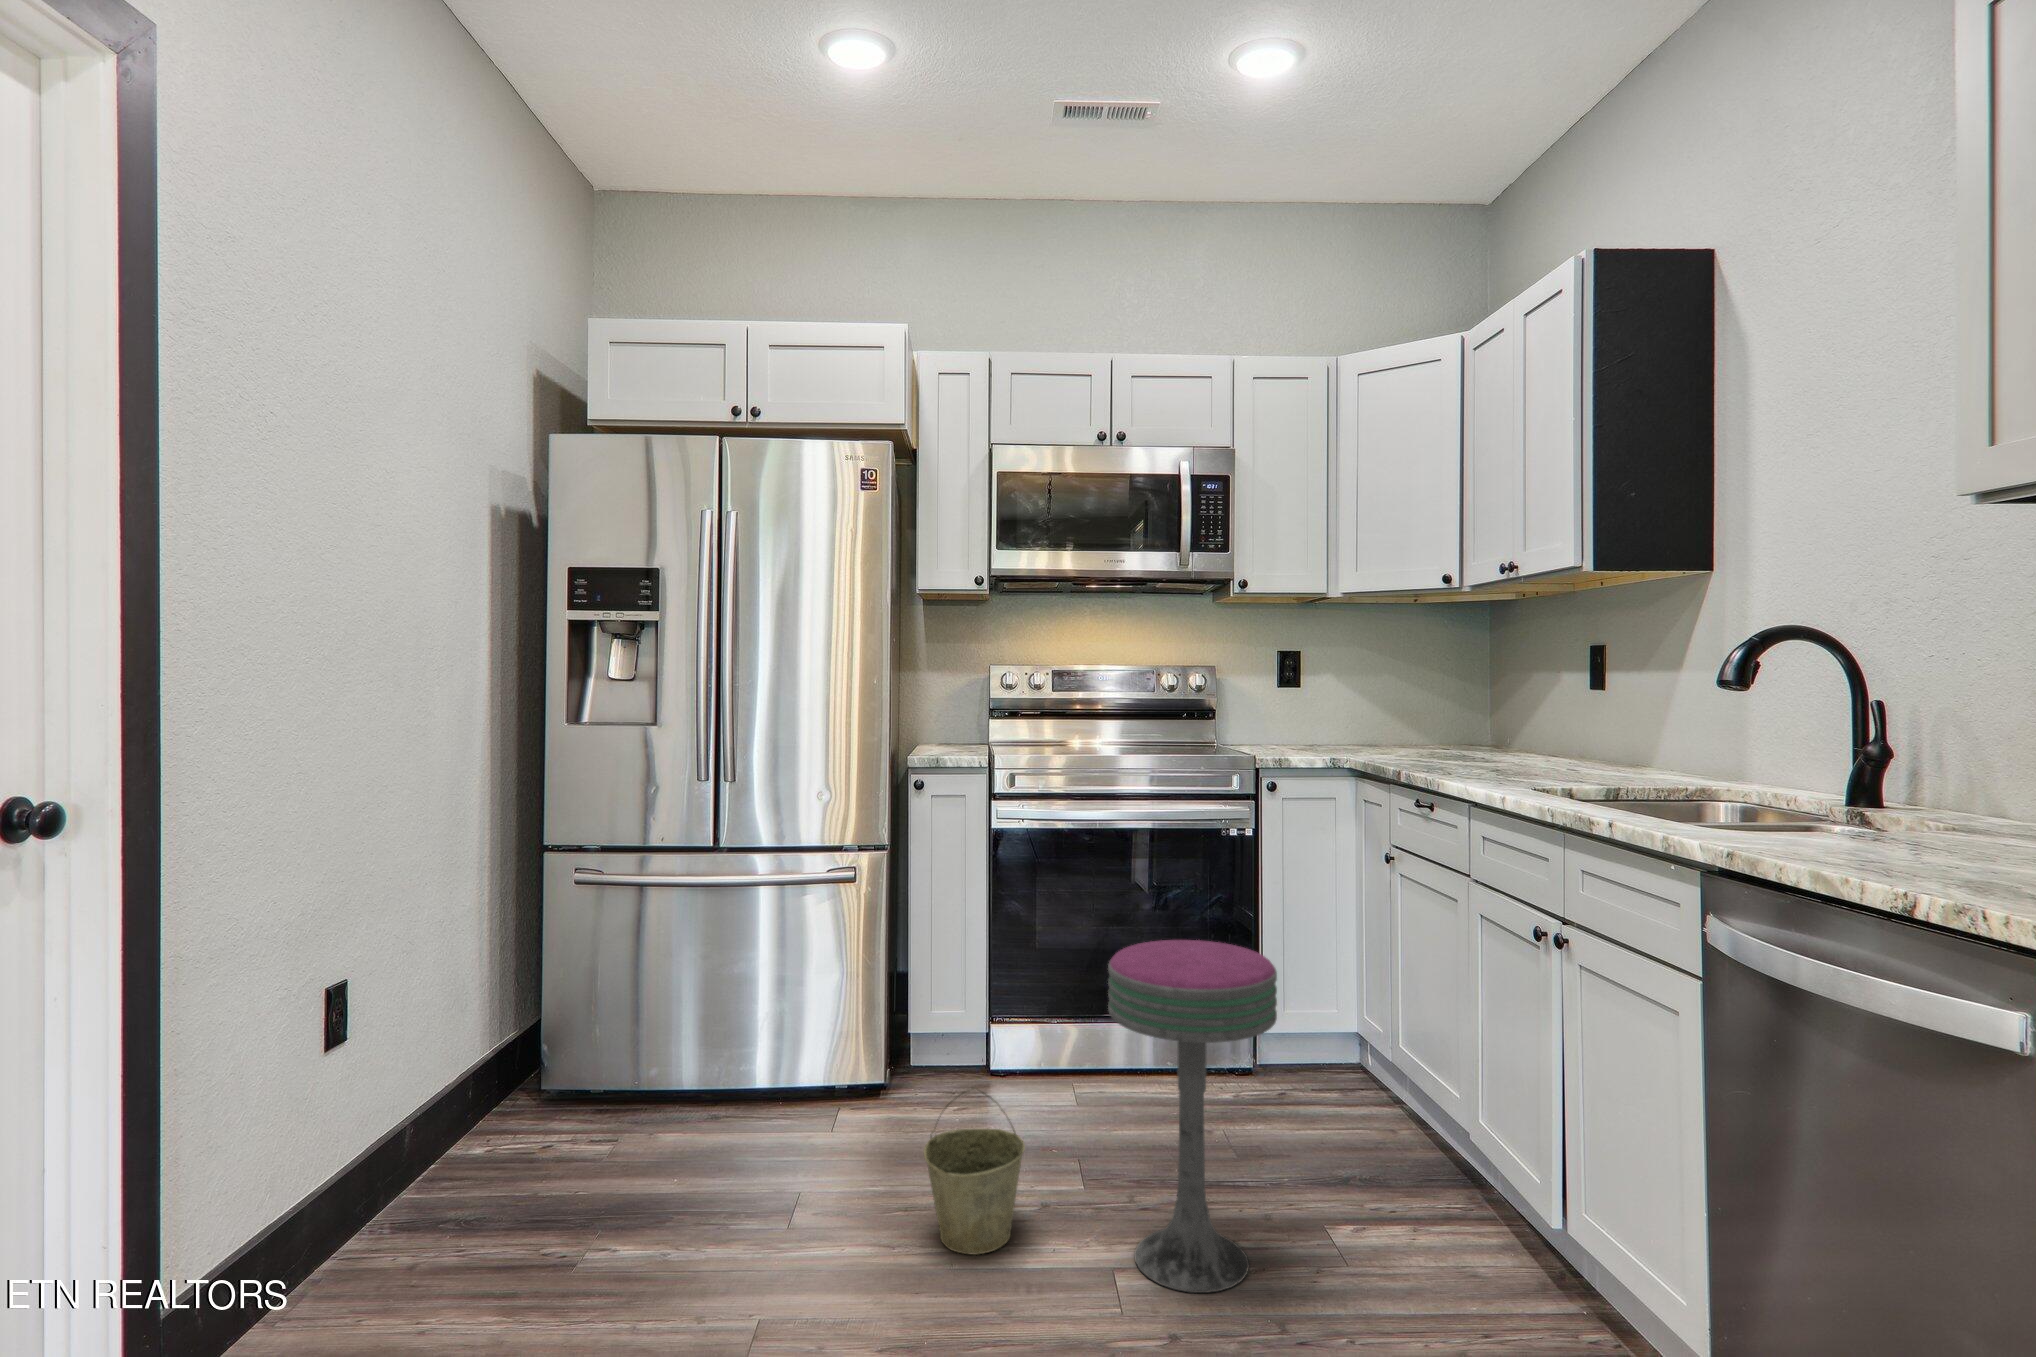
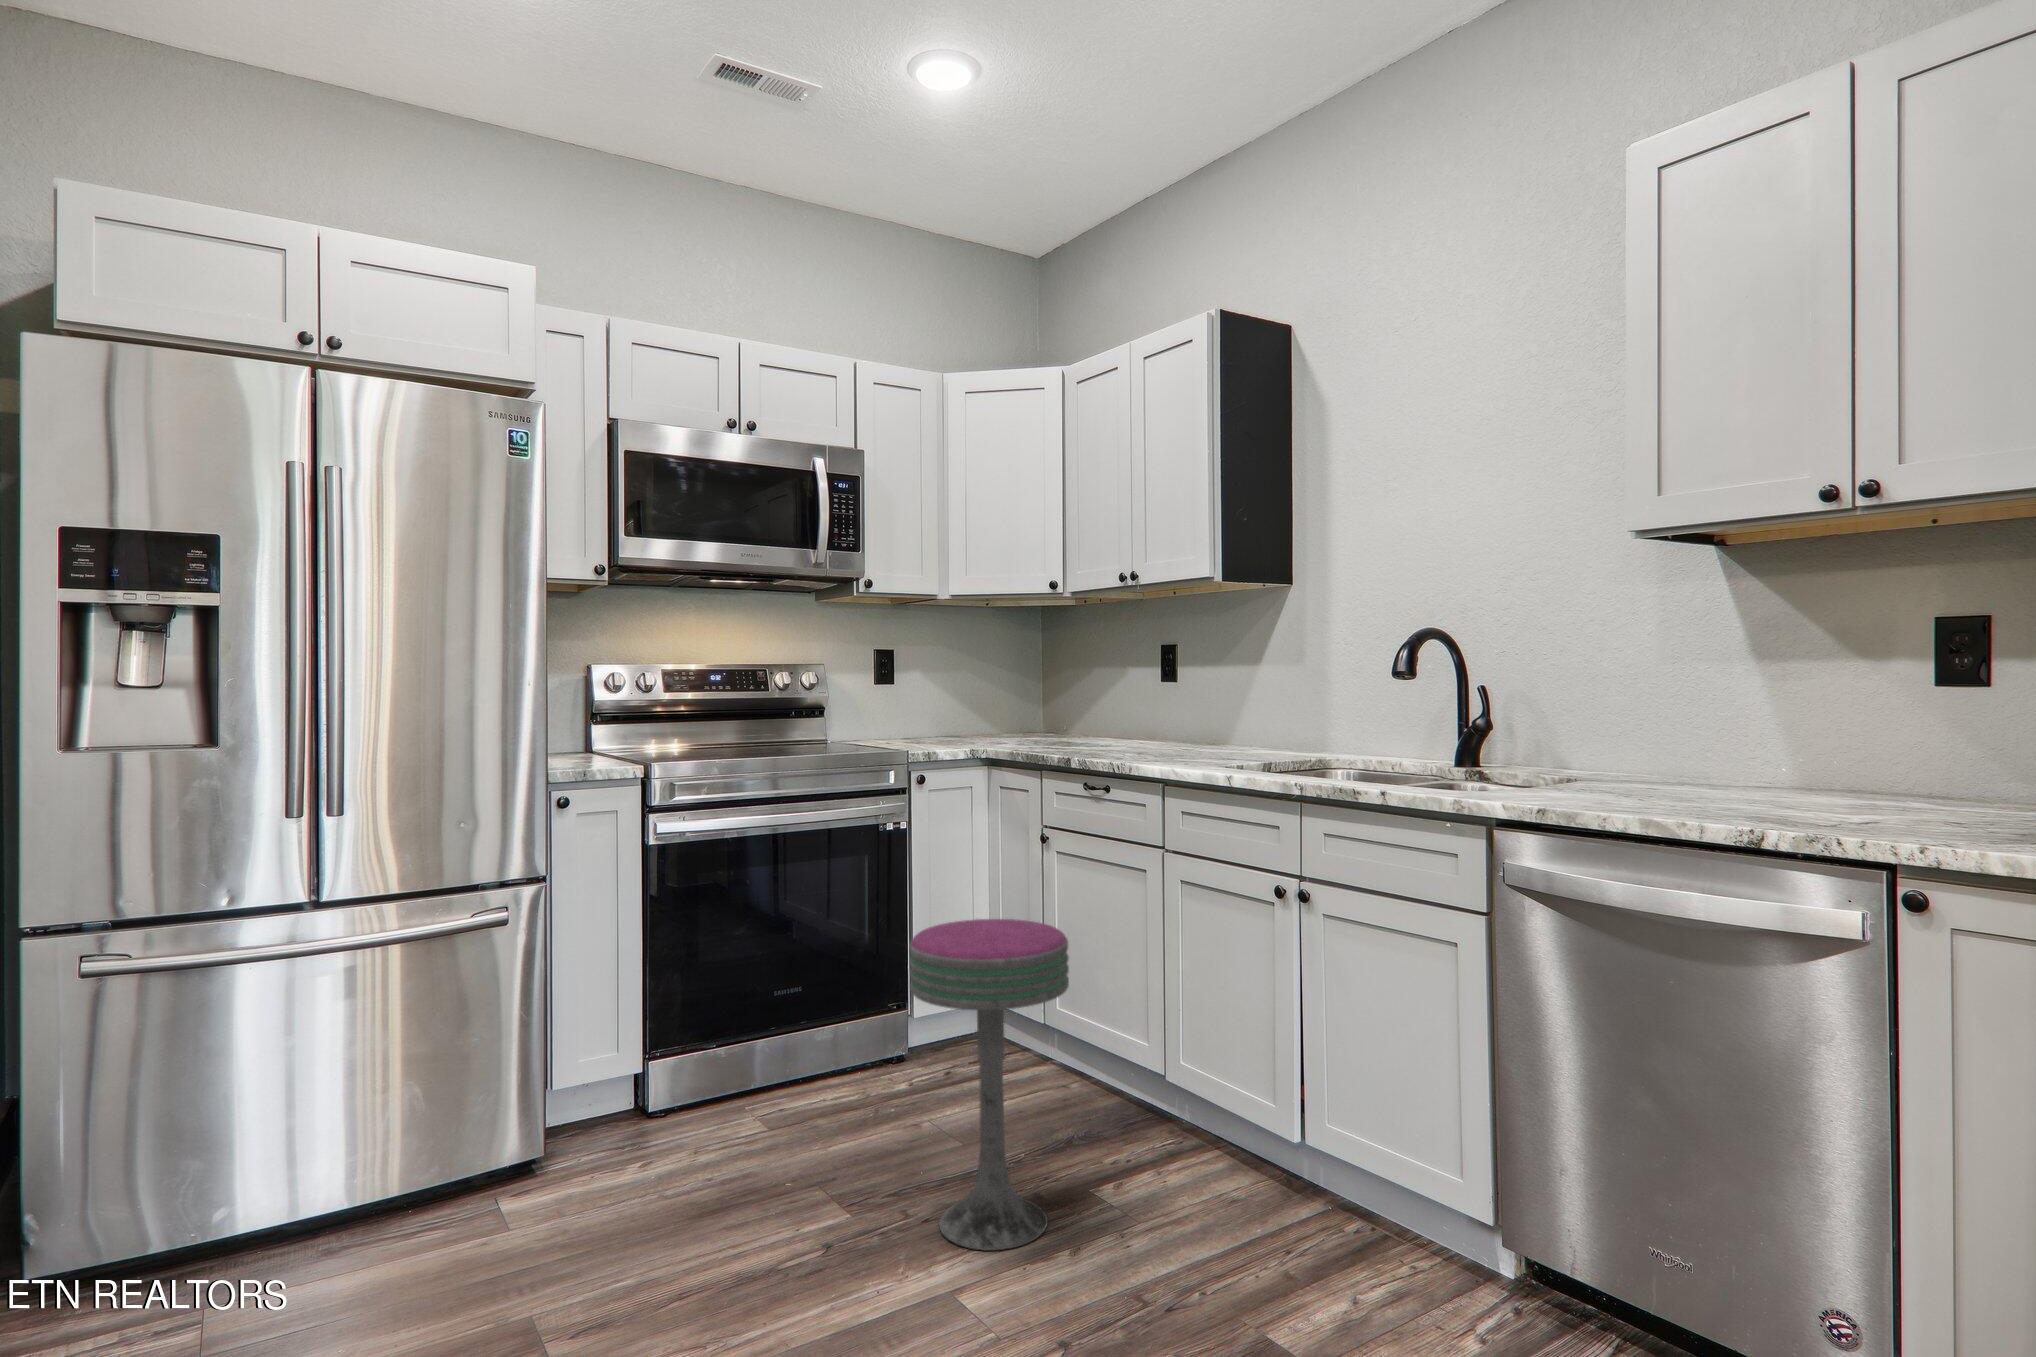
bucket: present [923,1088,1025,1255] -> none [719,1108,830,1288]

